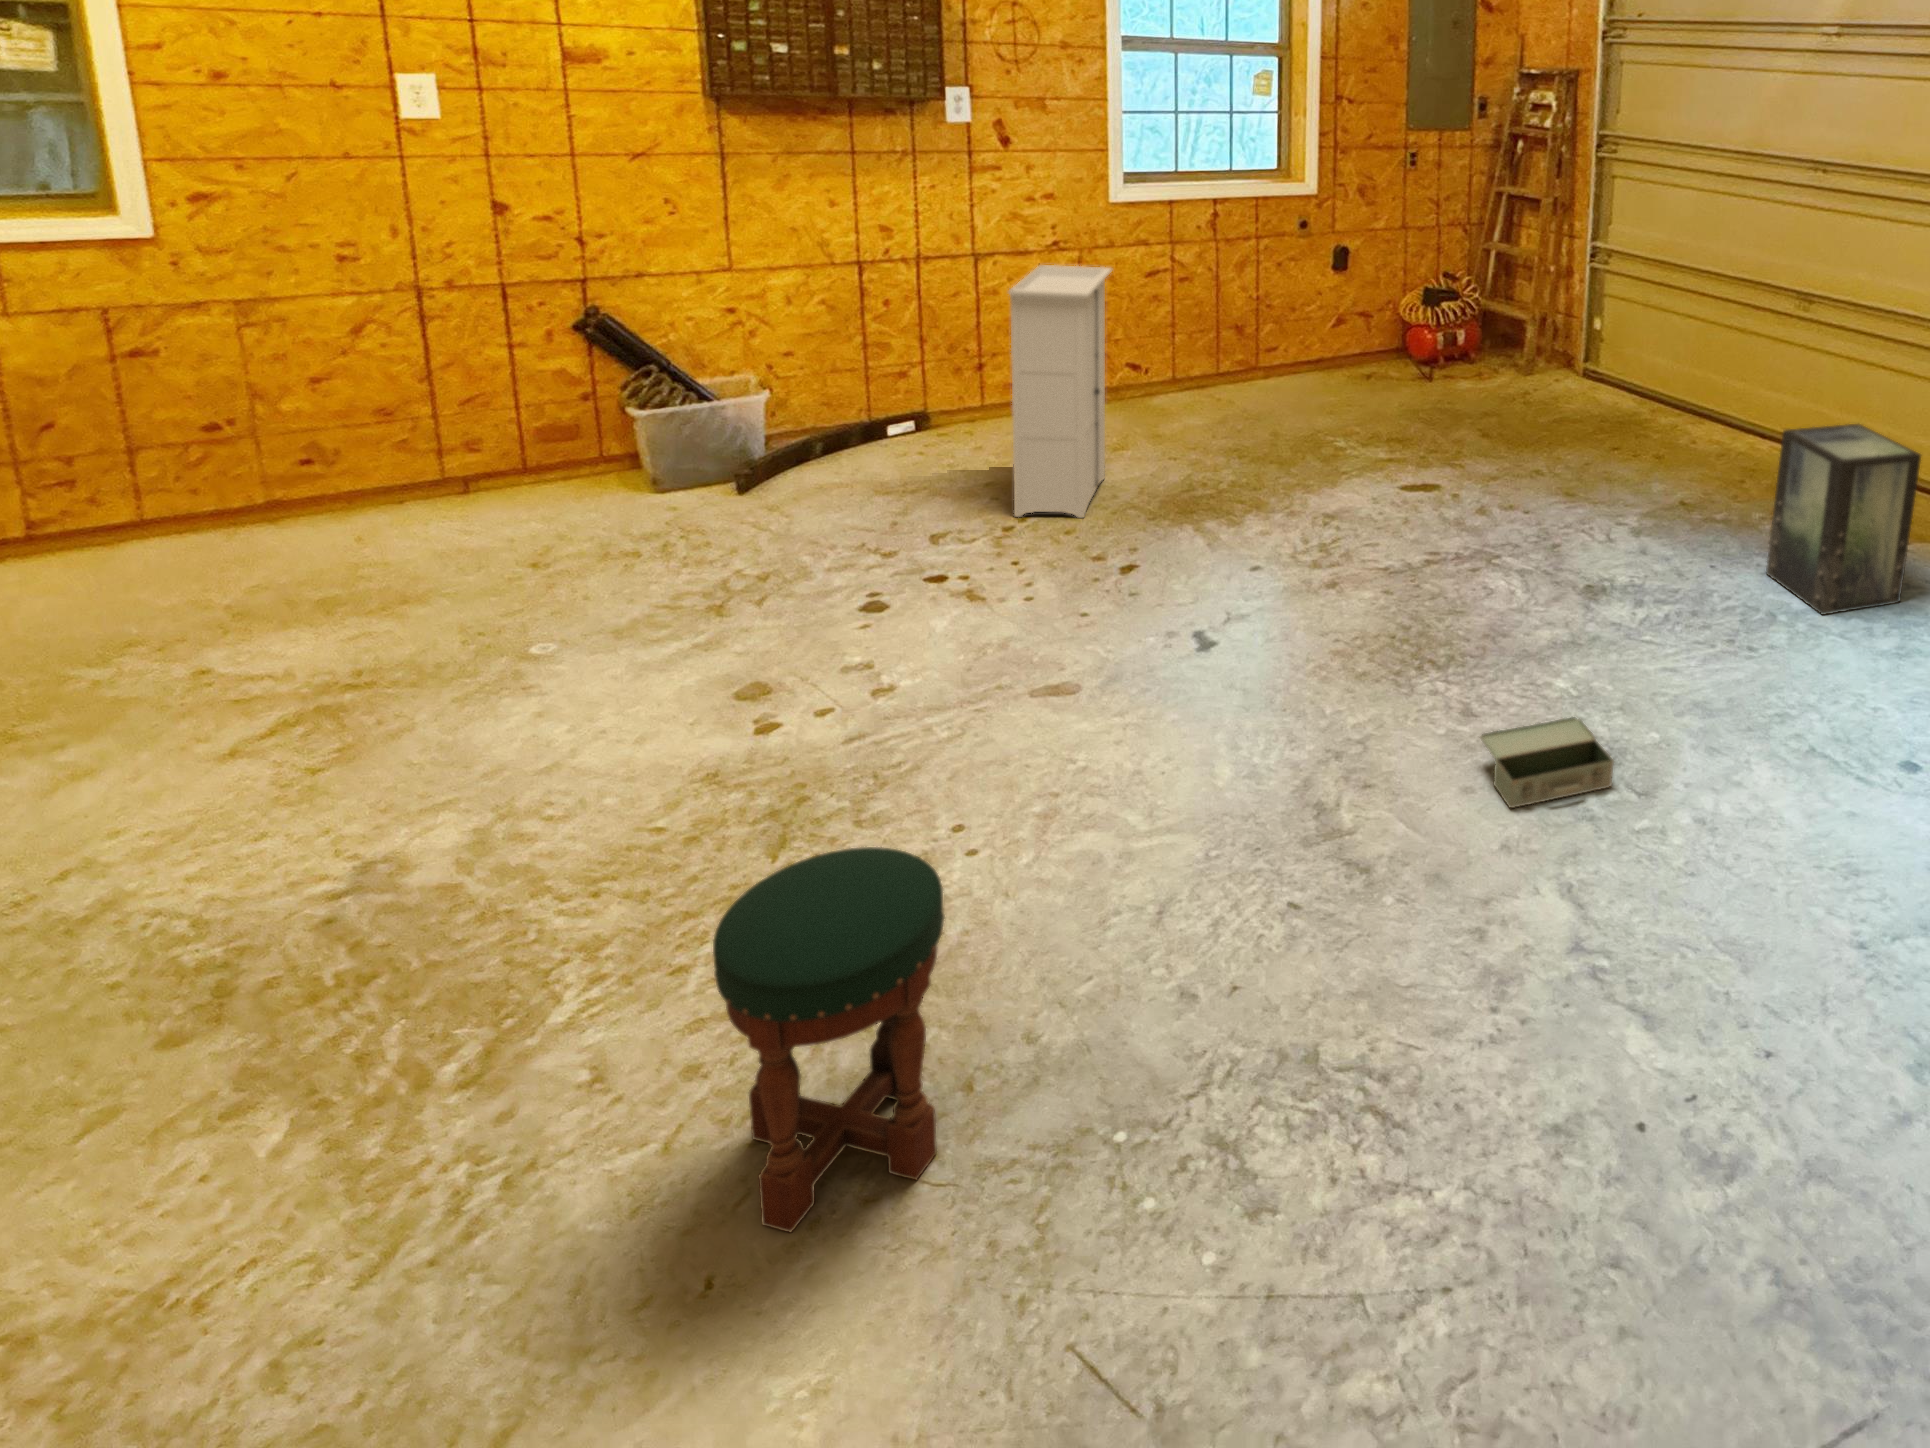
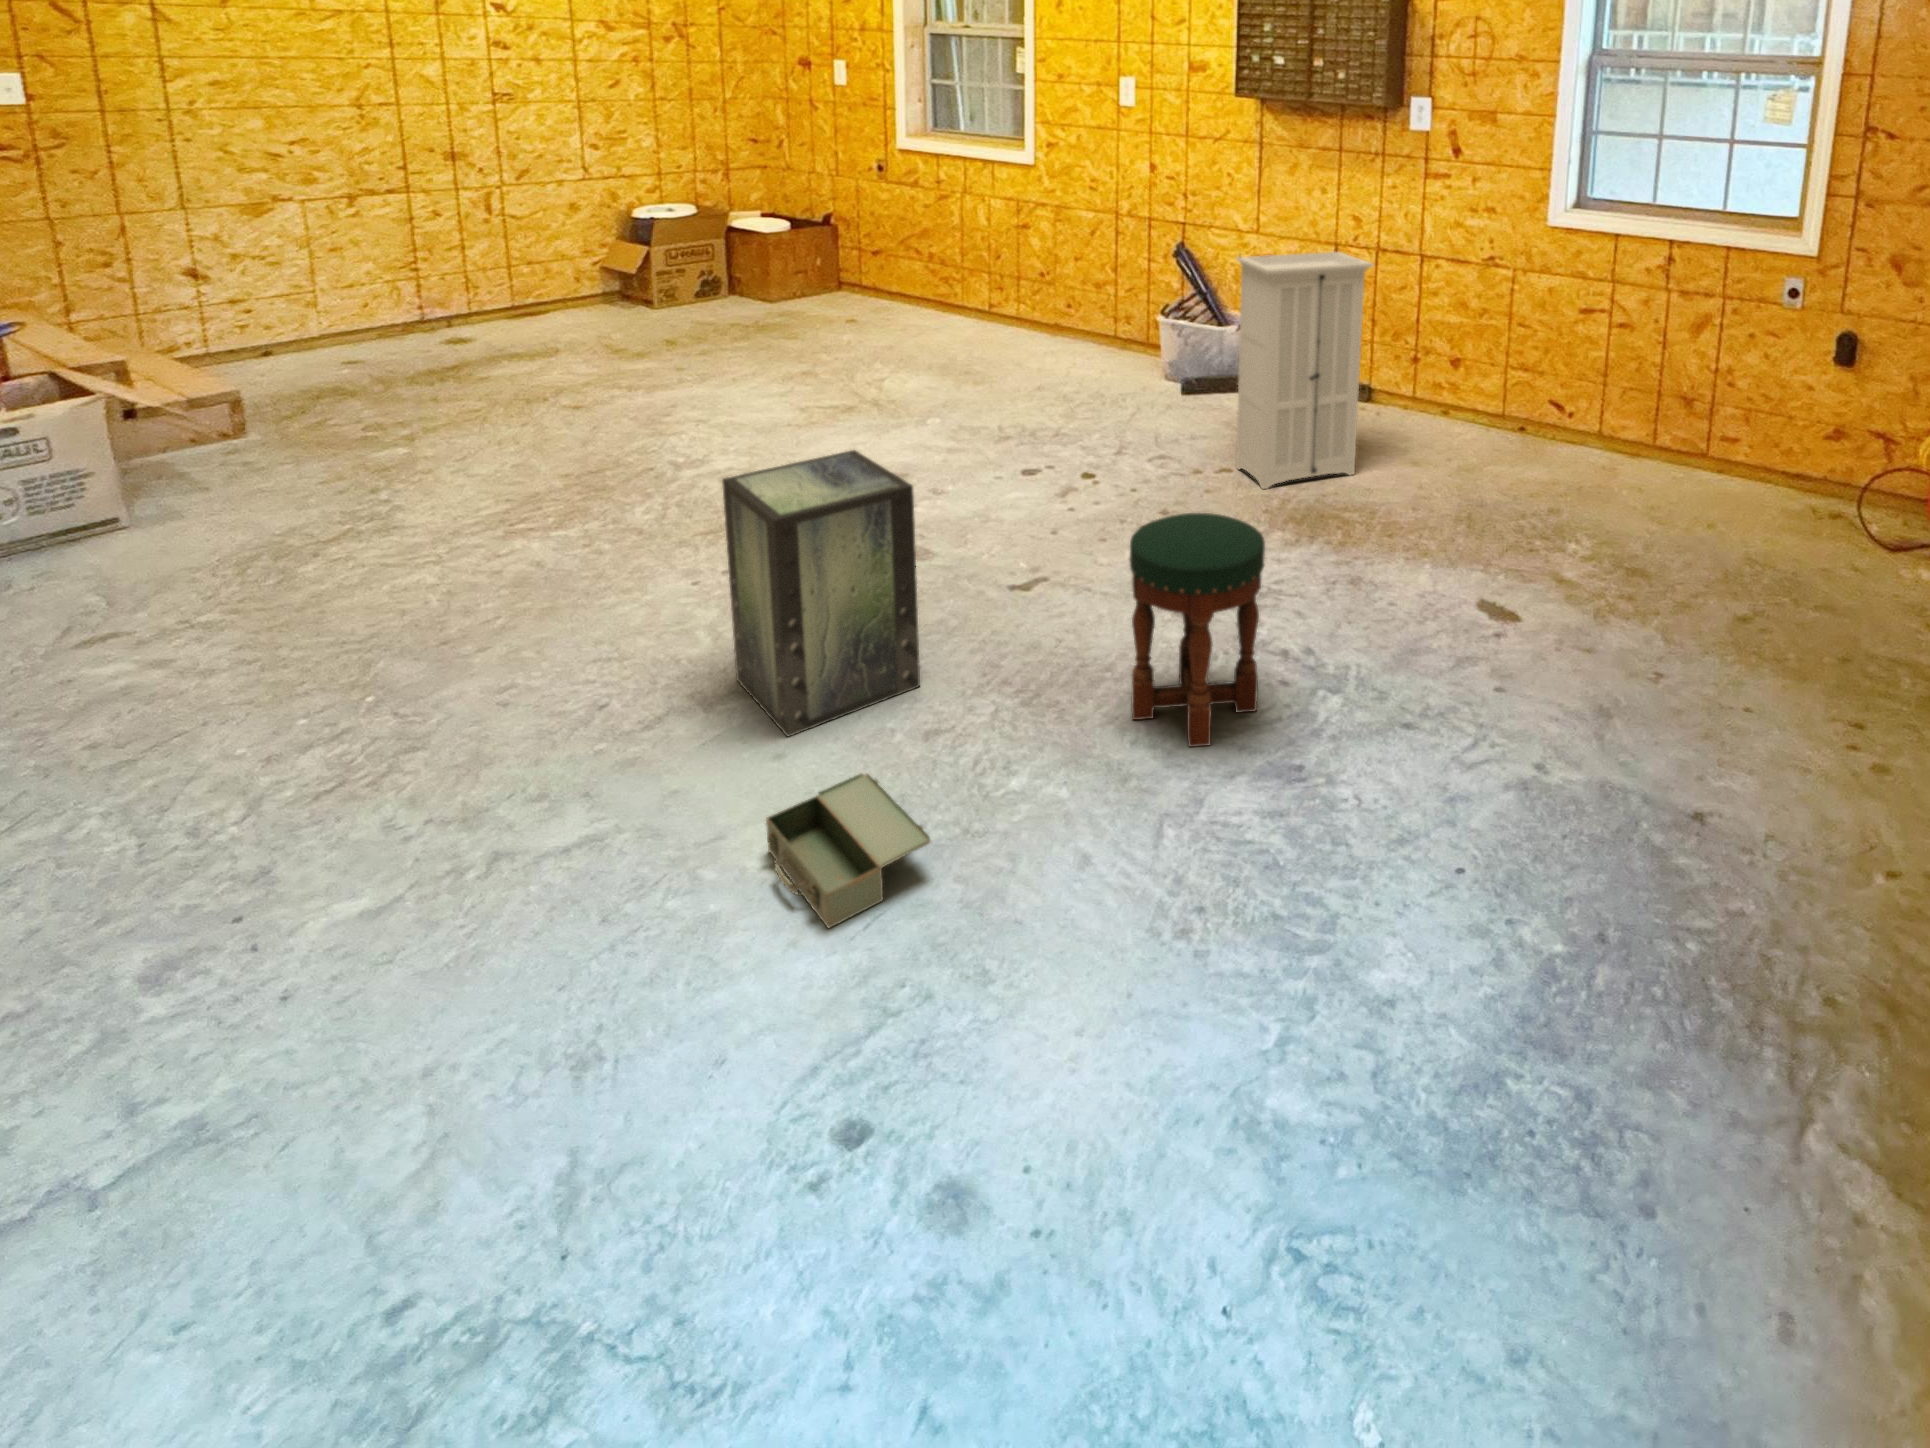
storage box: present [1766,424,1921,615] -> present [722,450,920,737]
stool: present [713,847,945,1232] -> present [1130,513,1265,747]

